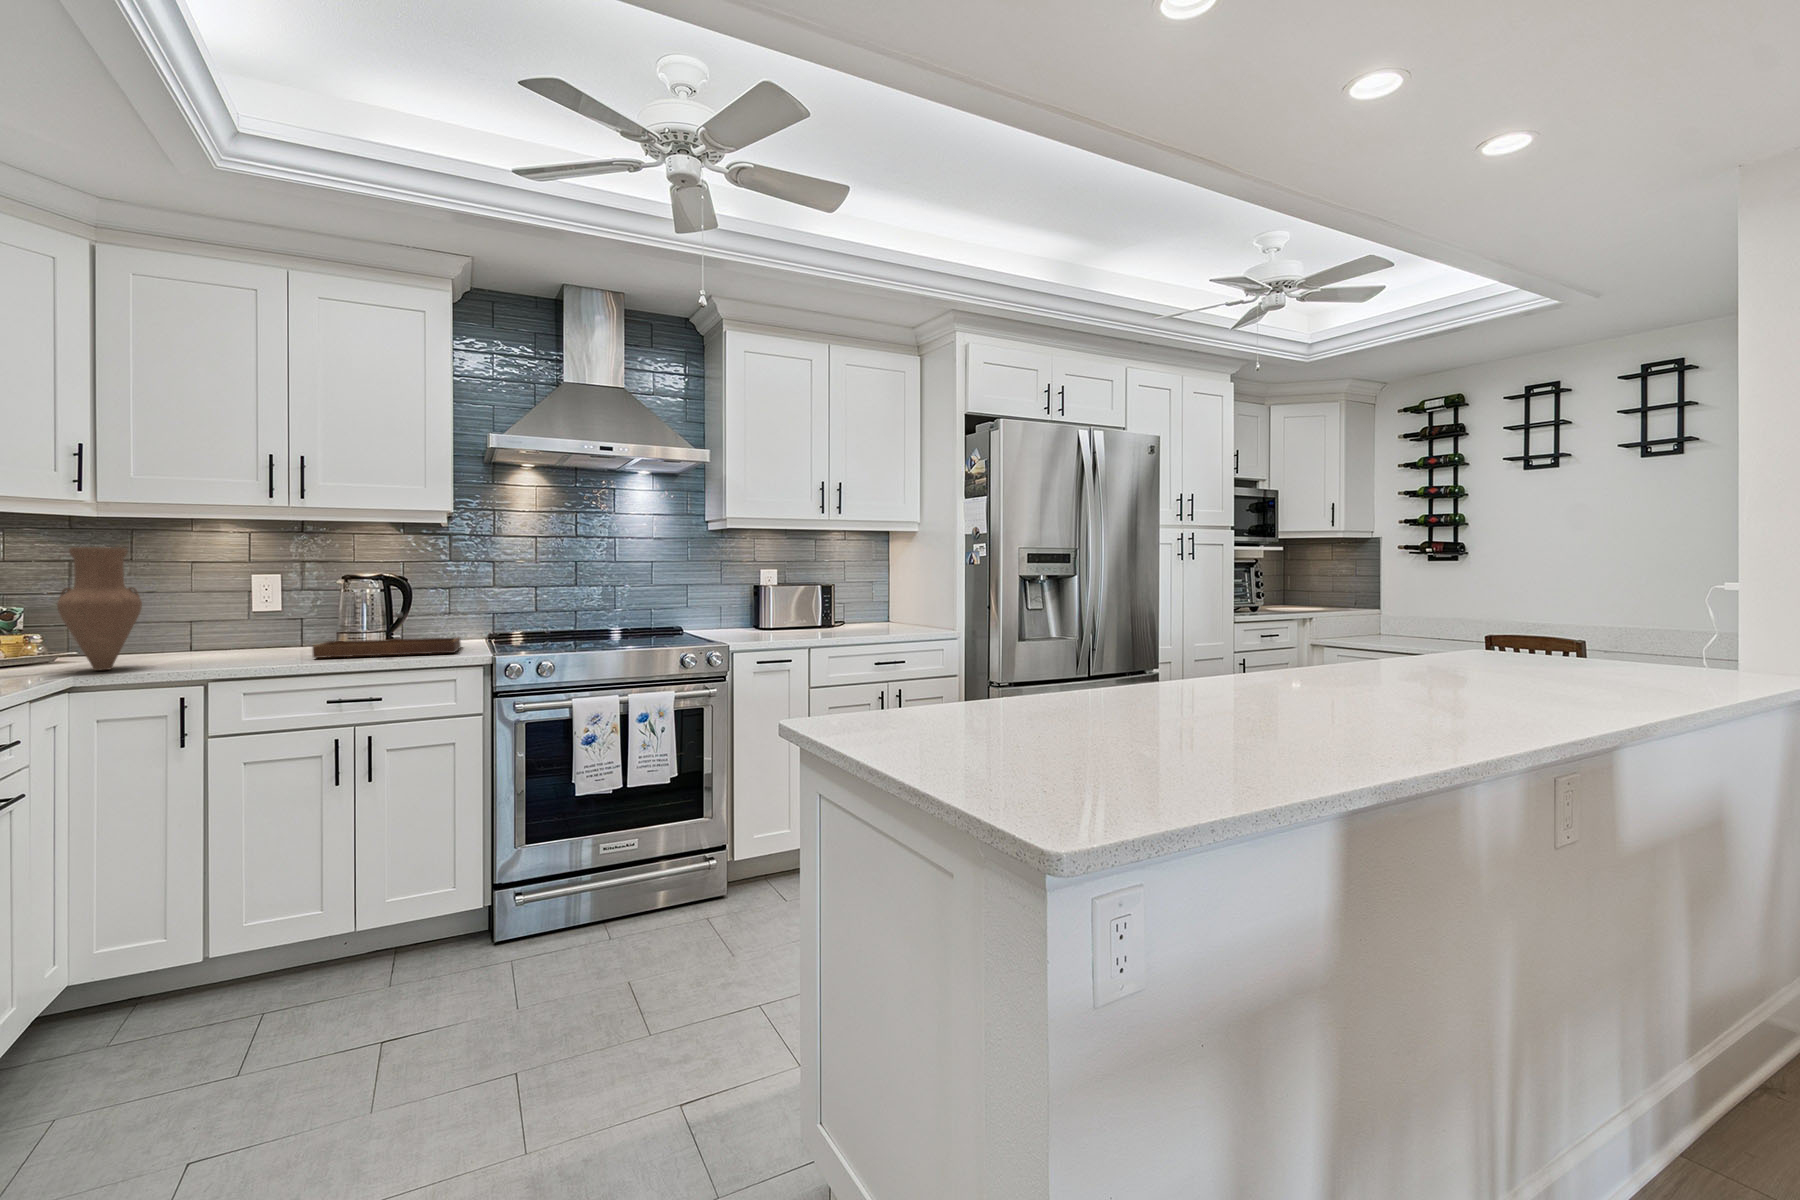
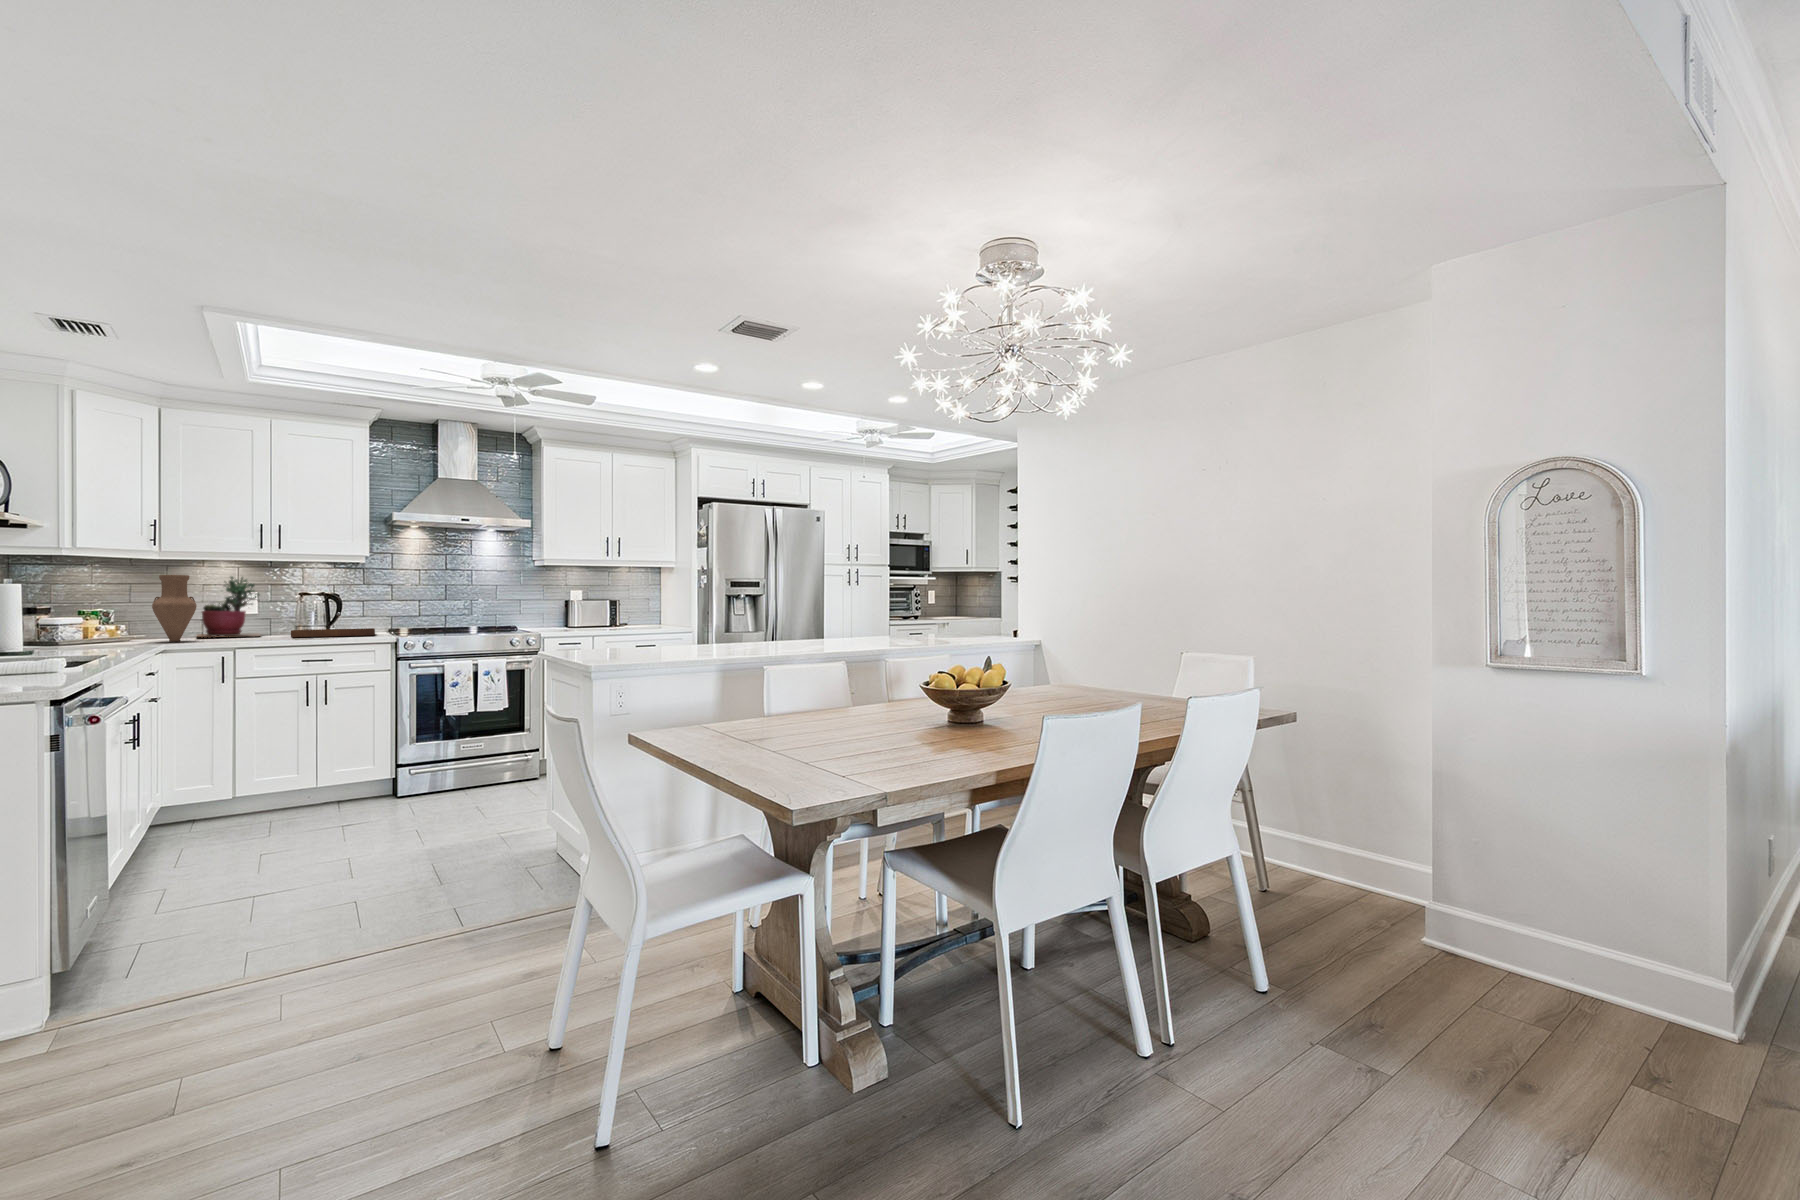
succulent plant: none [157,548,279,656] -> present [197,577,260,637]

